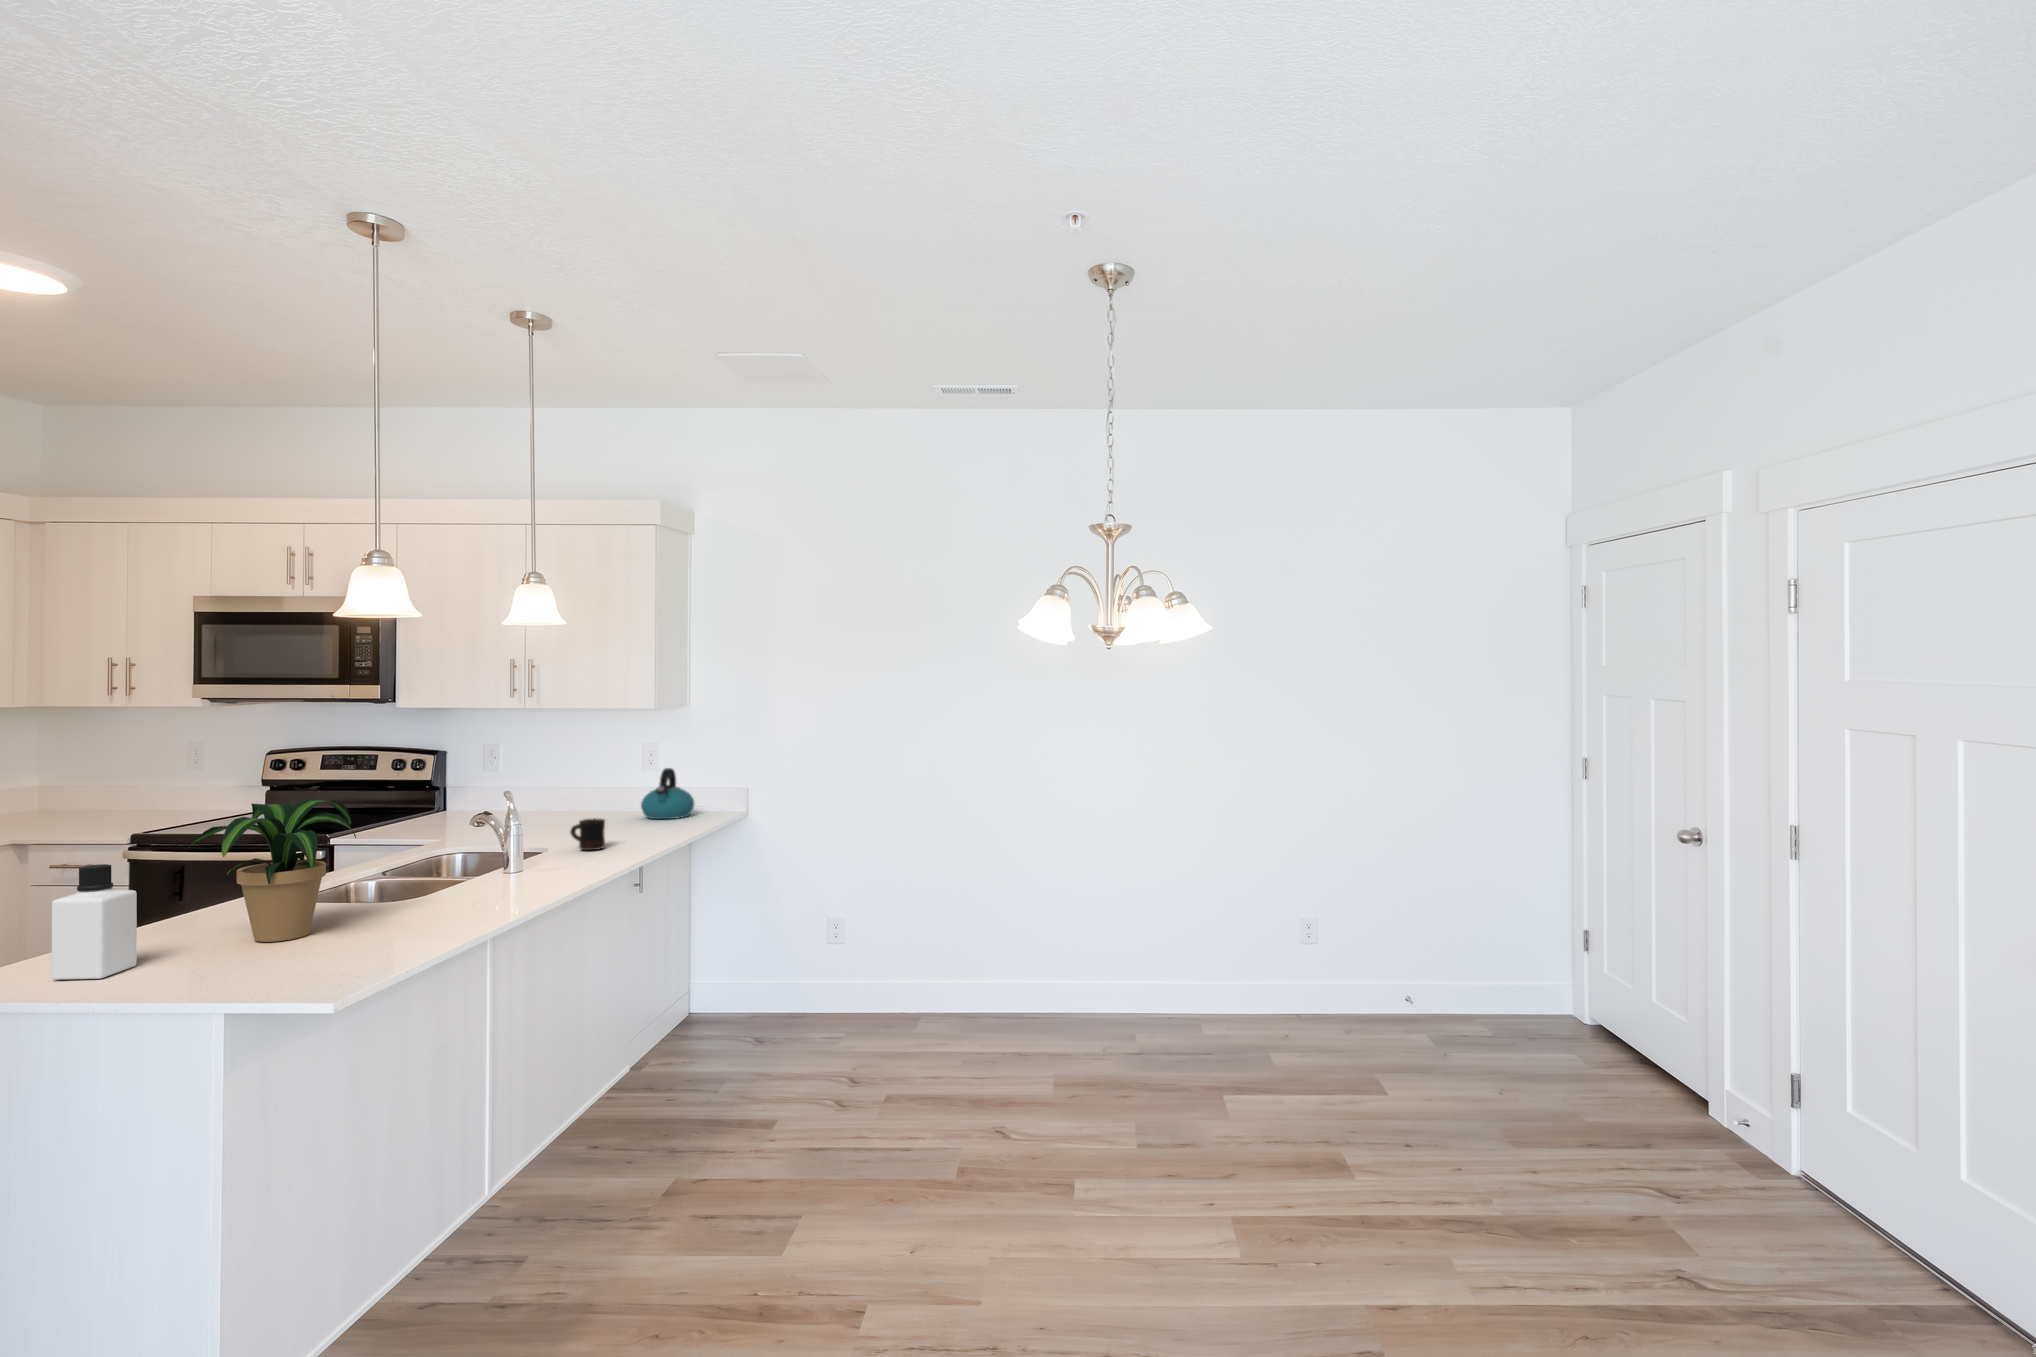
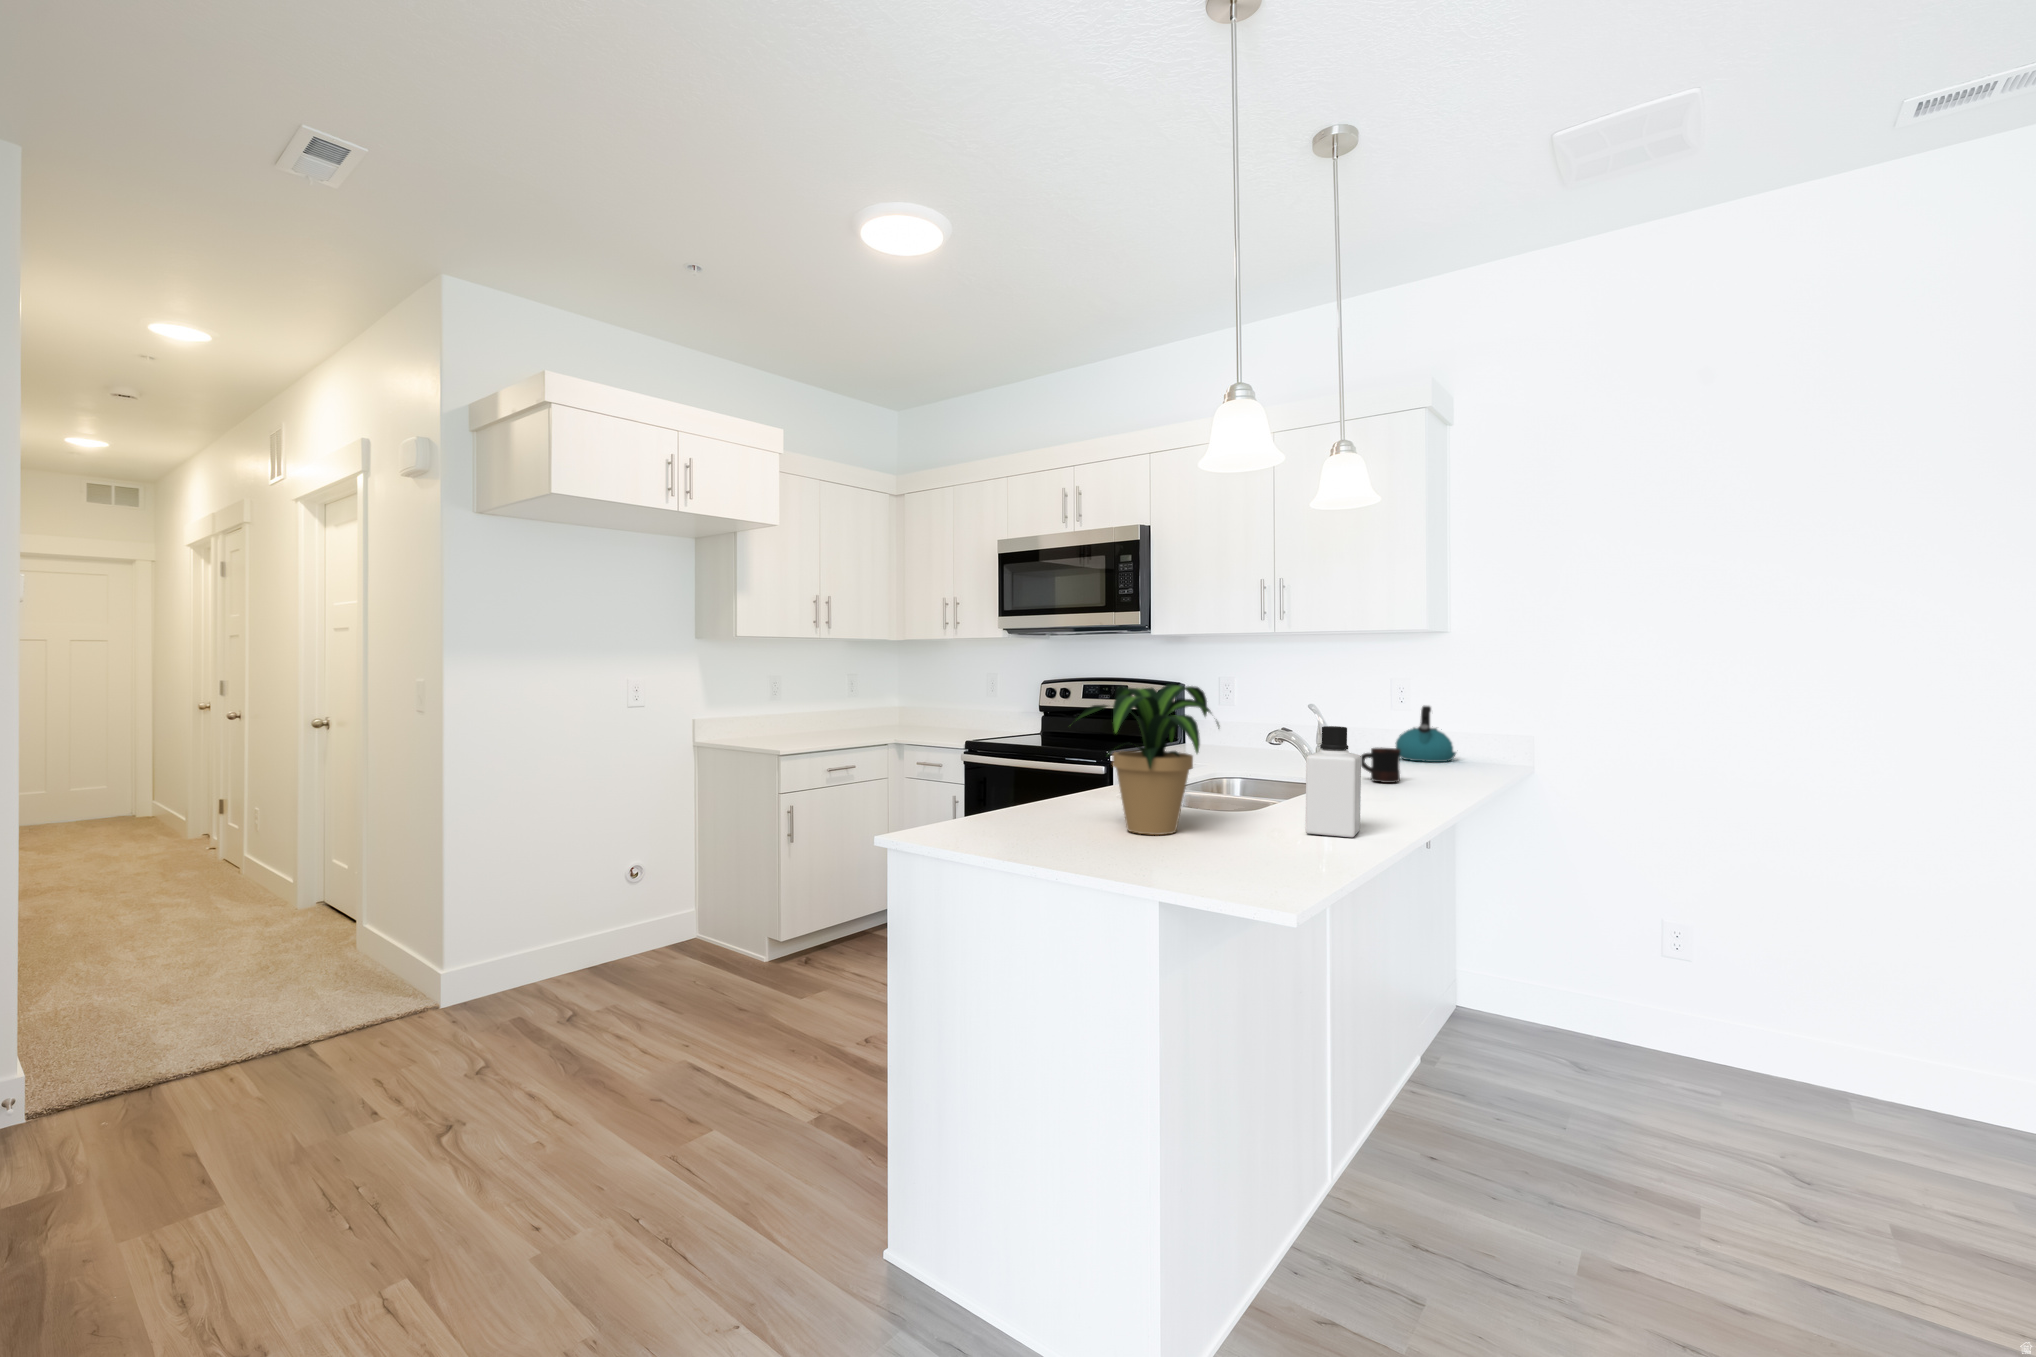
bottle: present [52,864,137,980] -> present [1305,726,1361,837]

